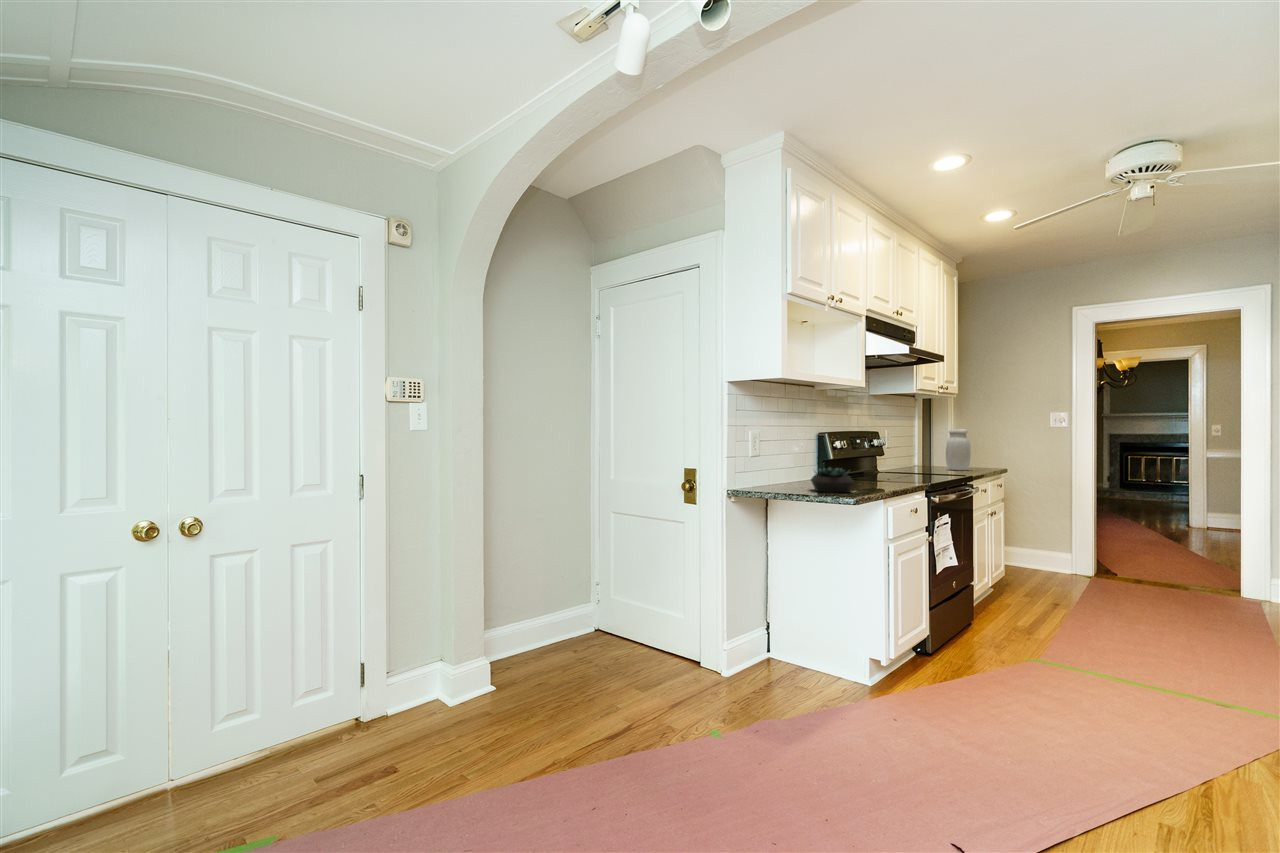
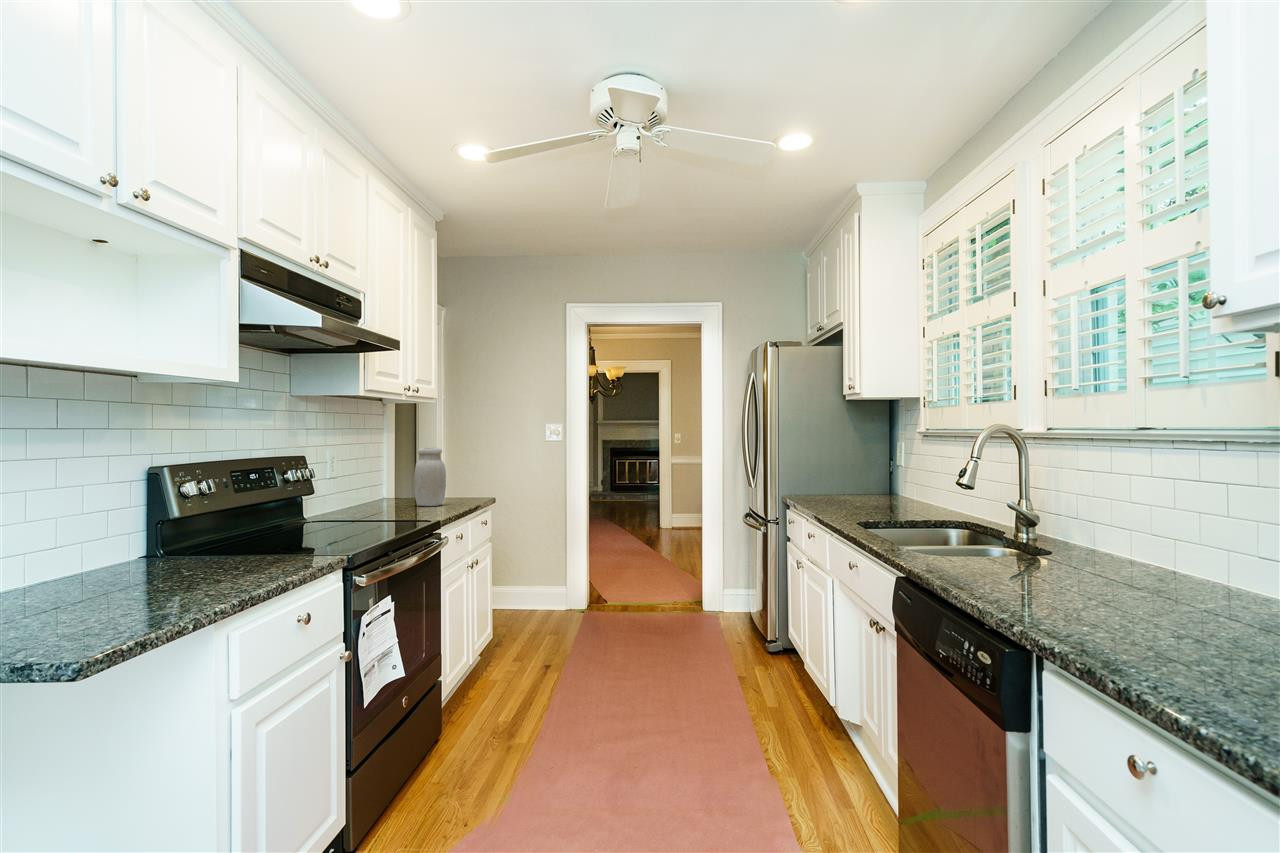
succulent plant: present [811,467,854,492] -> none [20,559,143,630]

